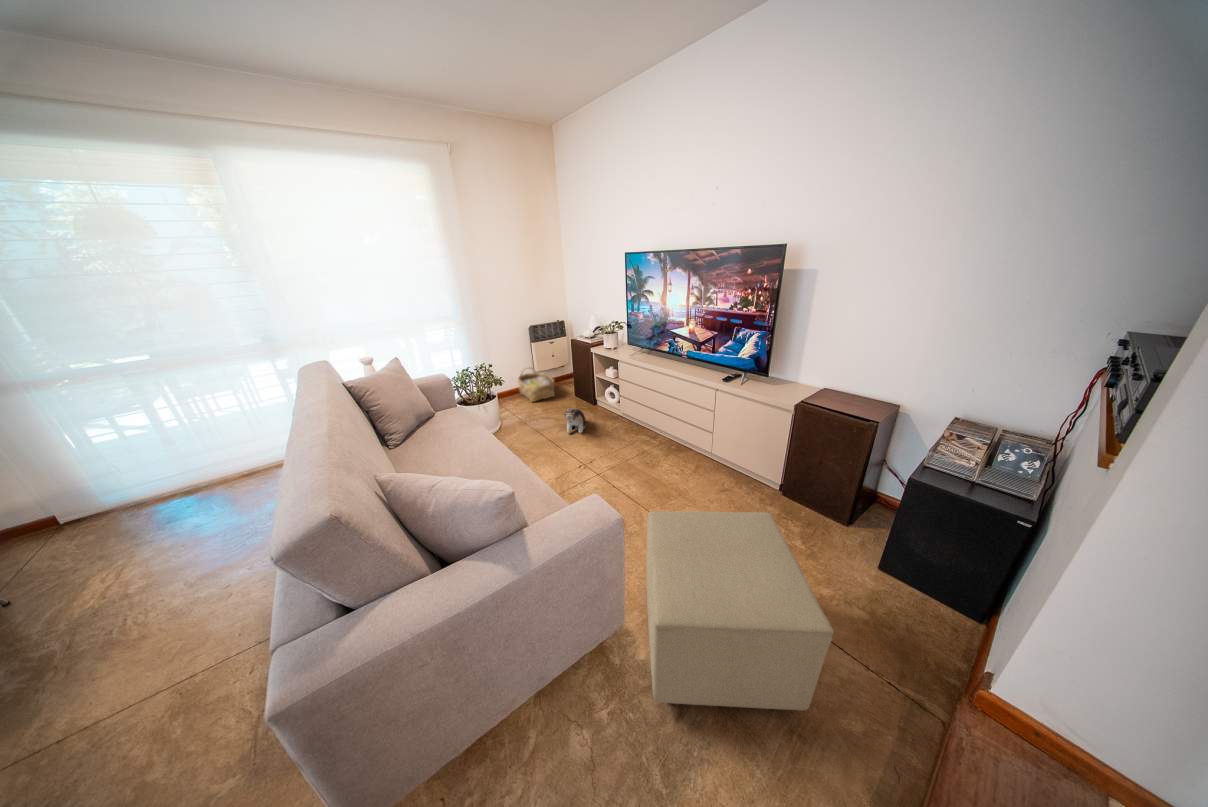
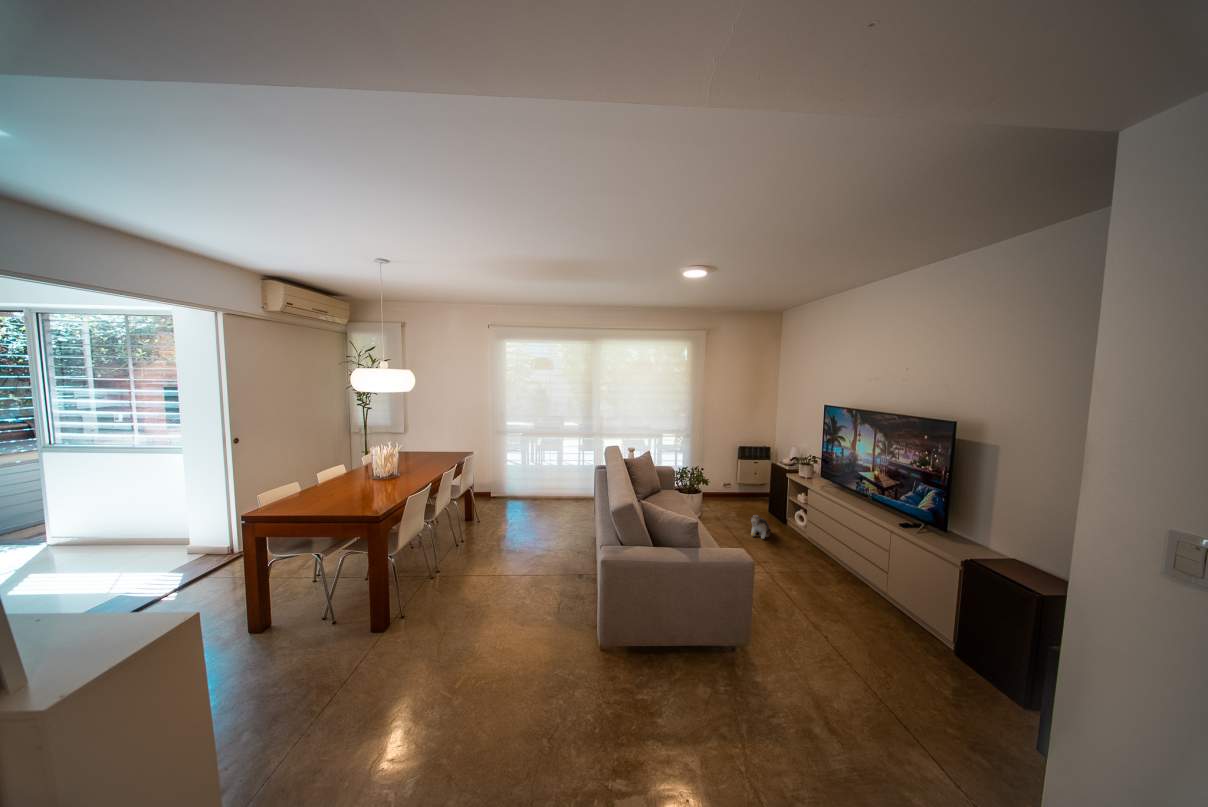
woven basket: present [518,368,555,402] -> none [722,478,752,507]
ottoman: present [646,511,833,710] -> none [754,585,885,762]

